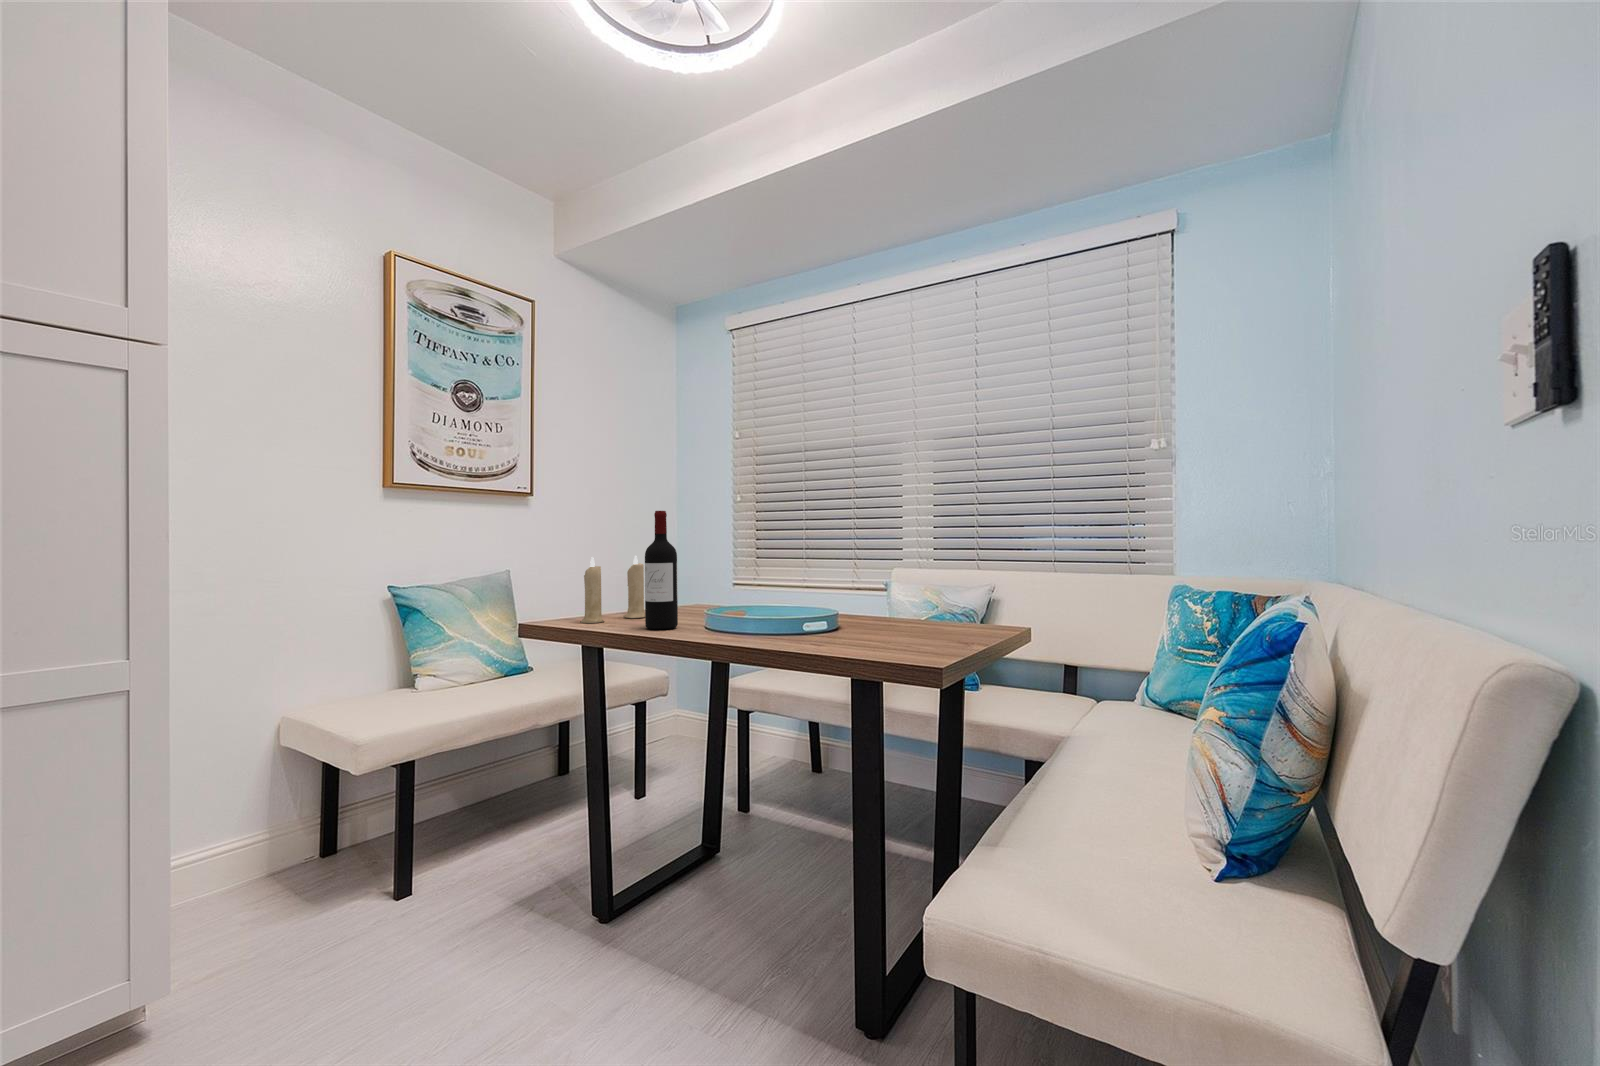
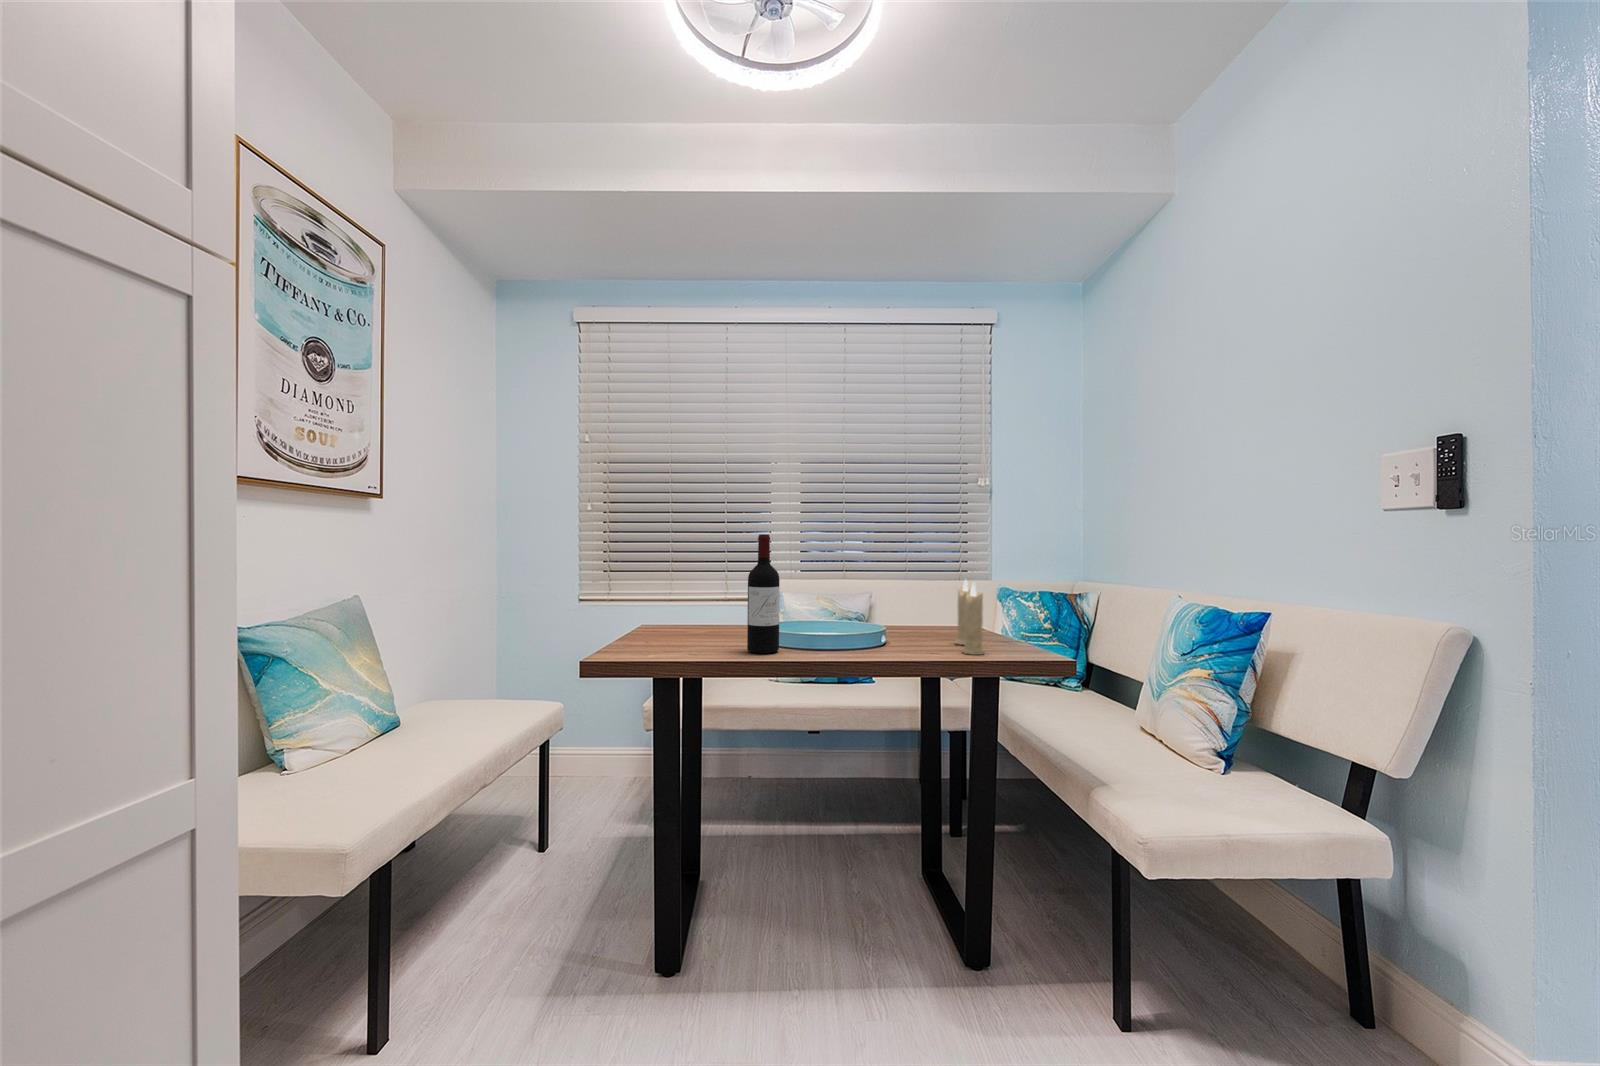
candle: present [581,556,645,623] -> present [955,580,984,655]

